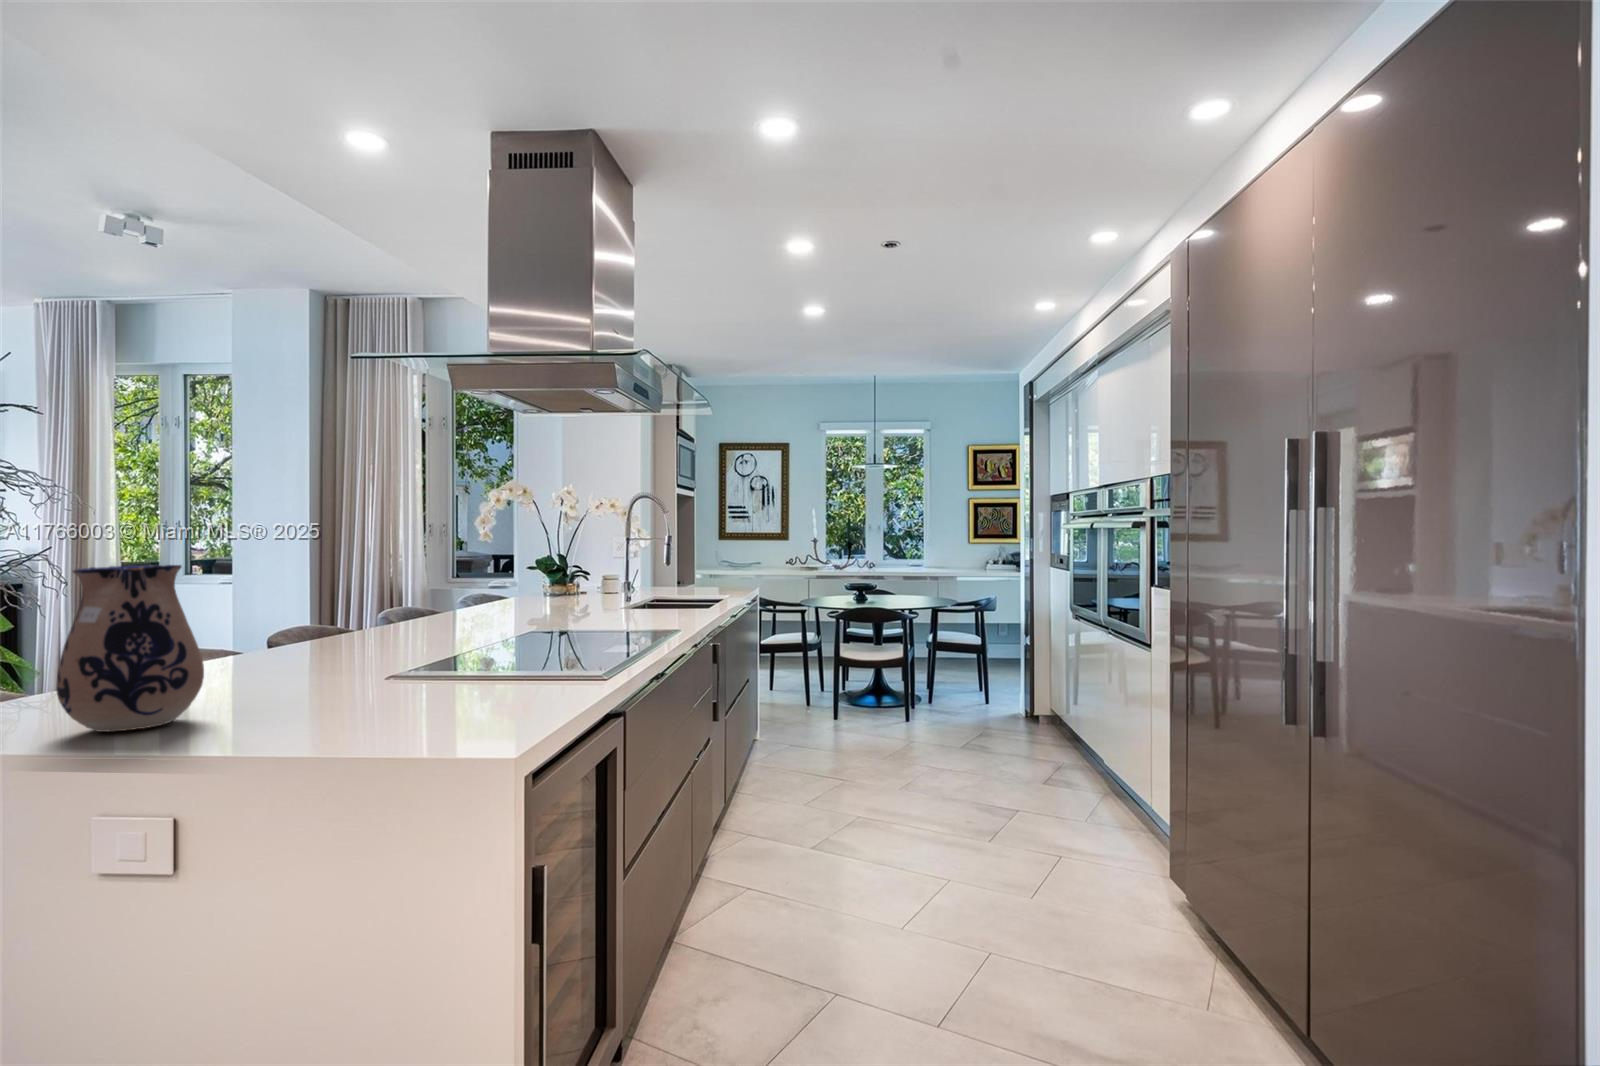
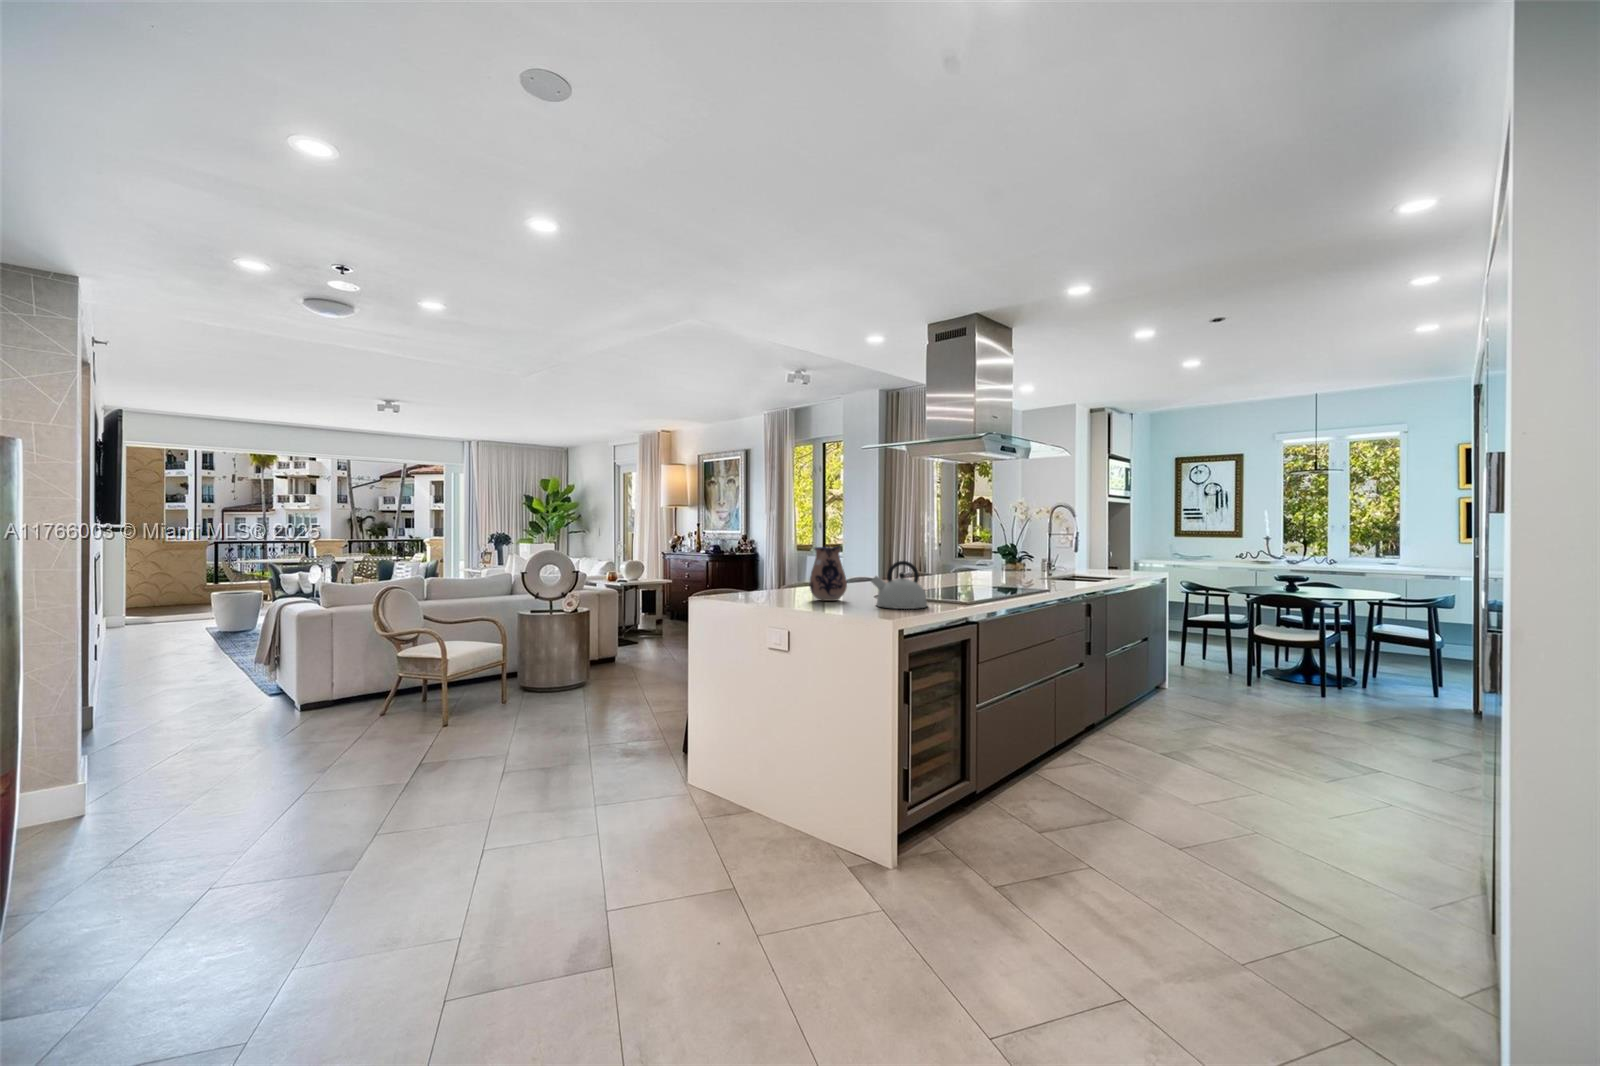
kettle: none [287,594,463,732] -> present [871,561,928,609]

